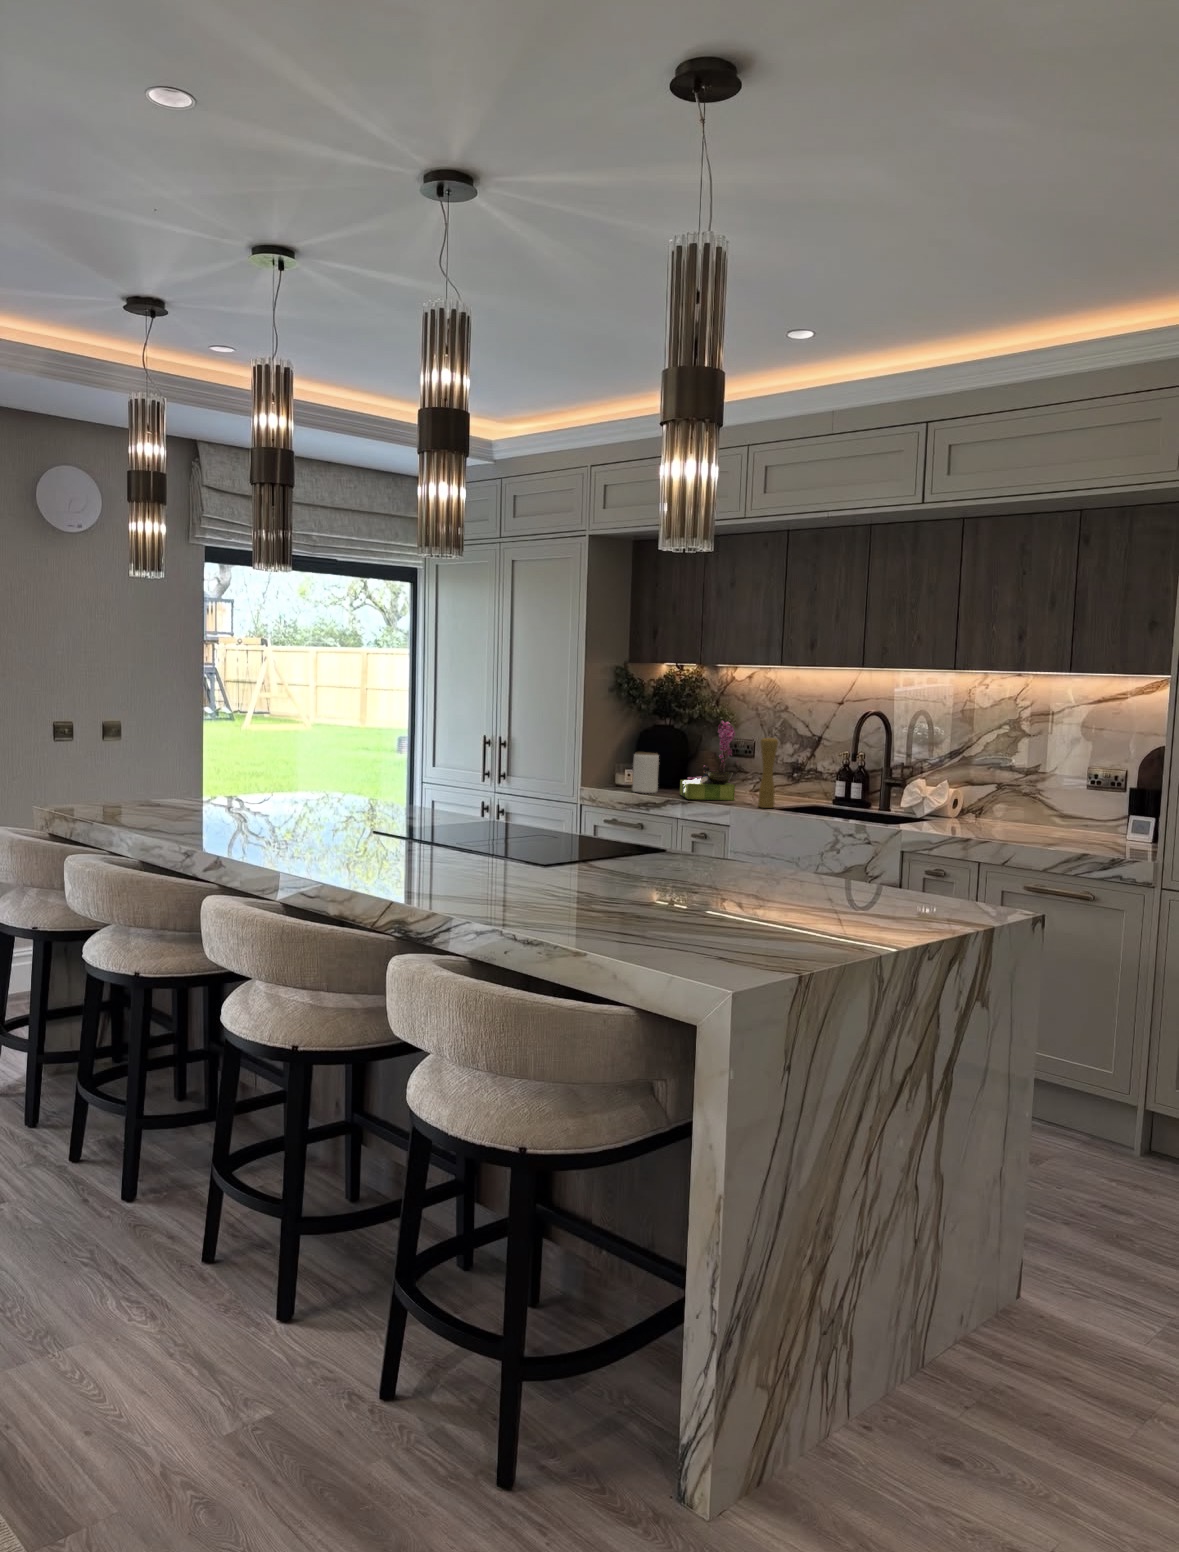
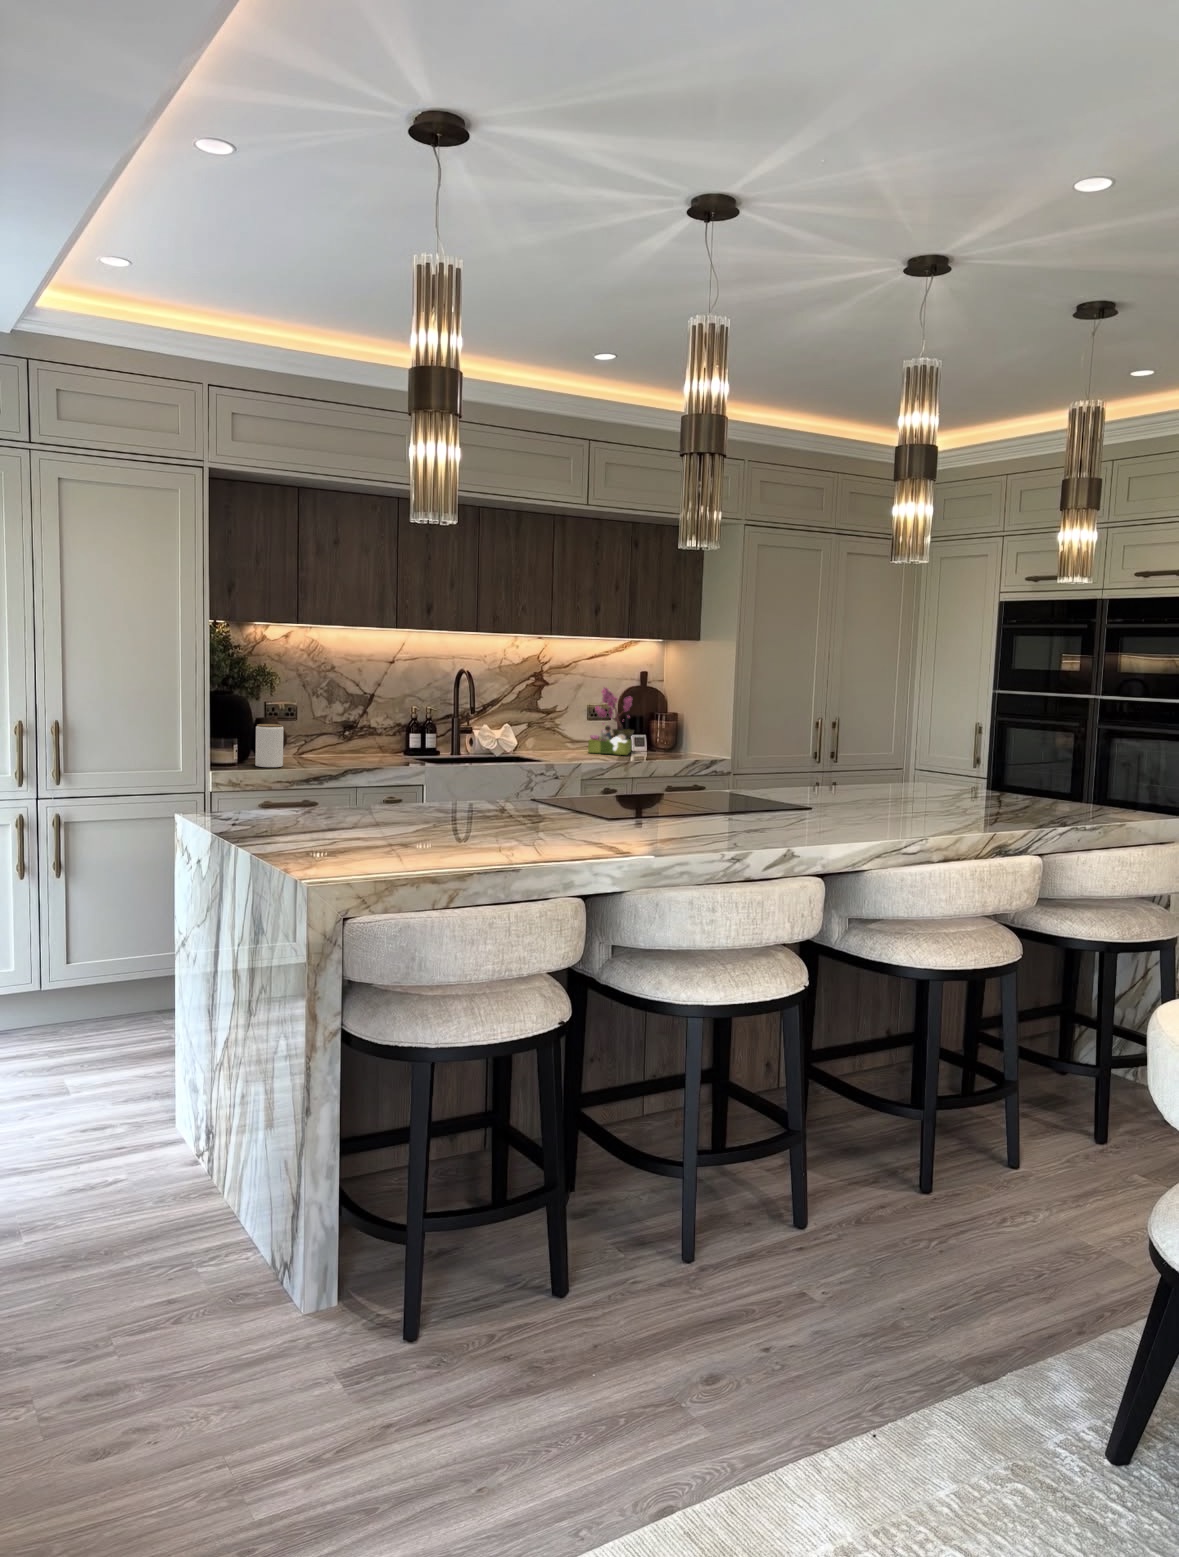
flower arrangement: present [680,721,738,800] -> present [588,687,634,755]
pepper mill: present [758,737,778,808] -> none [421,700,439,764]

